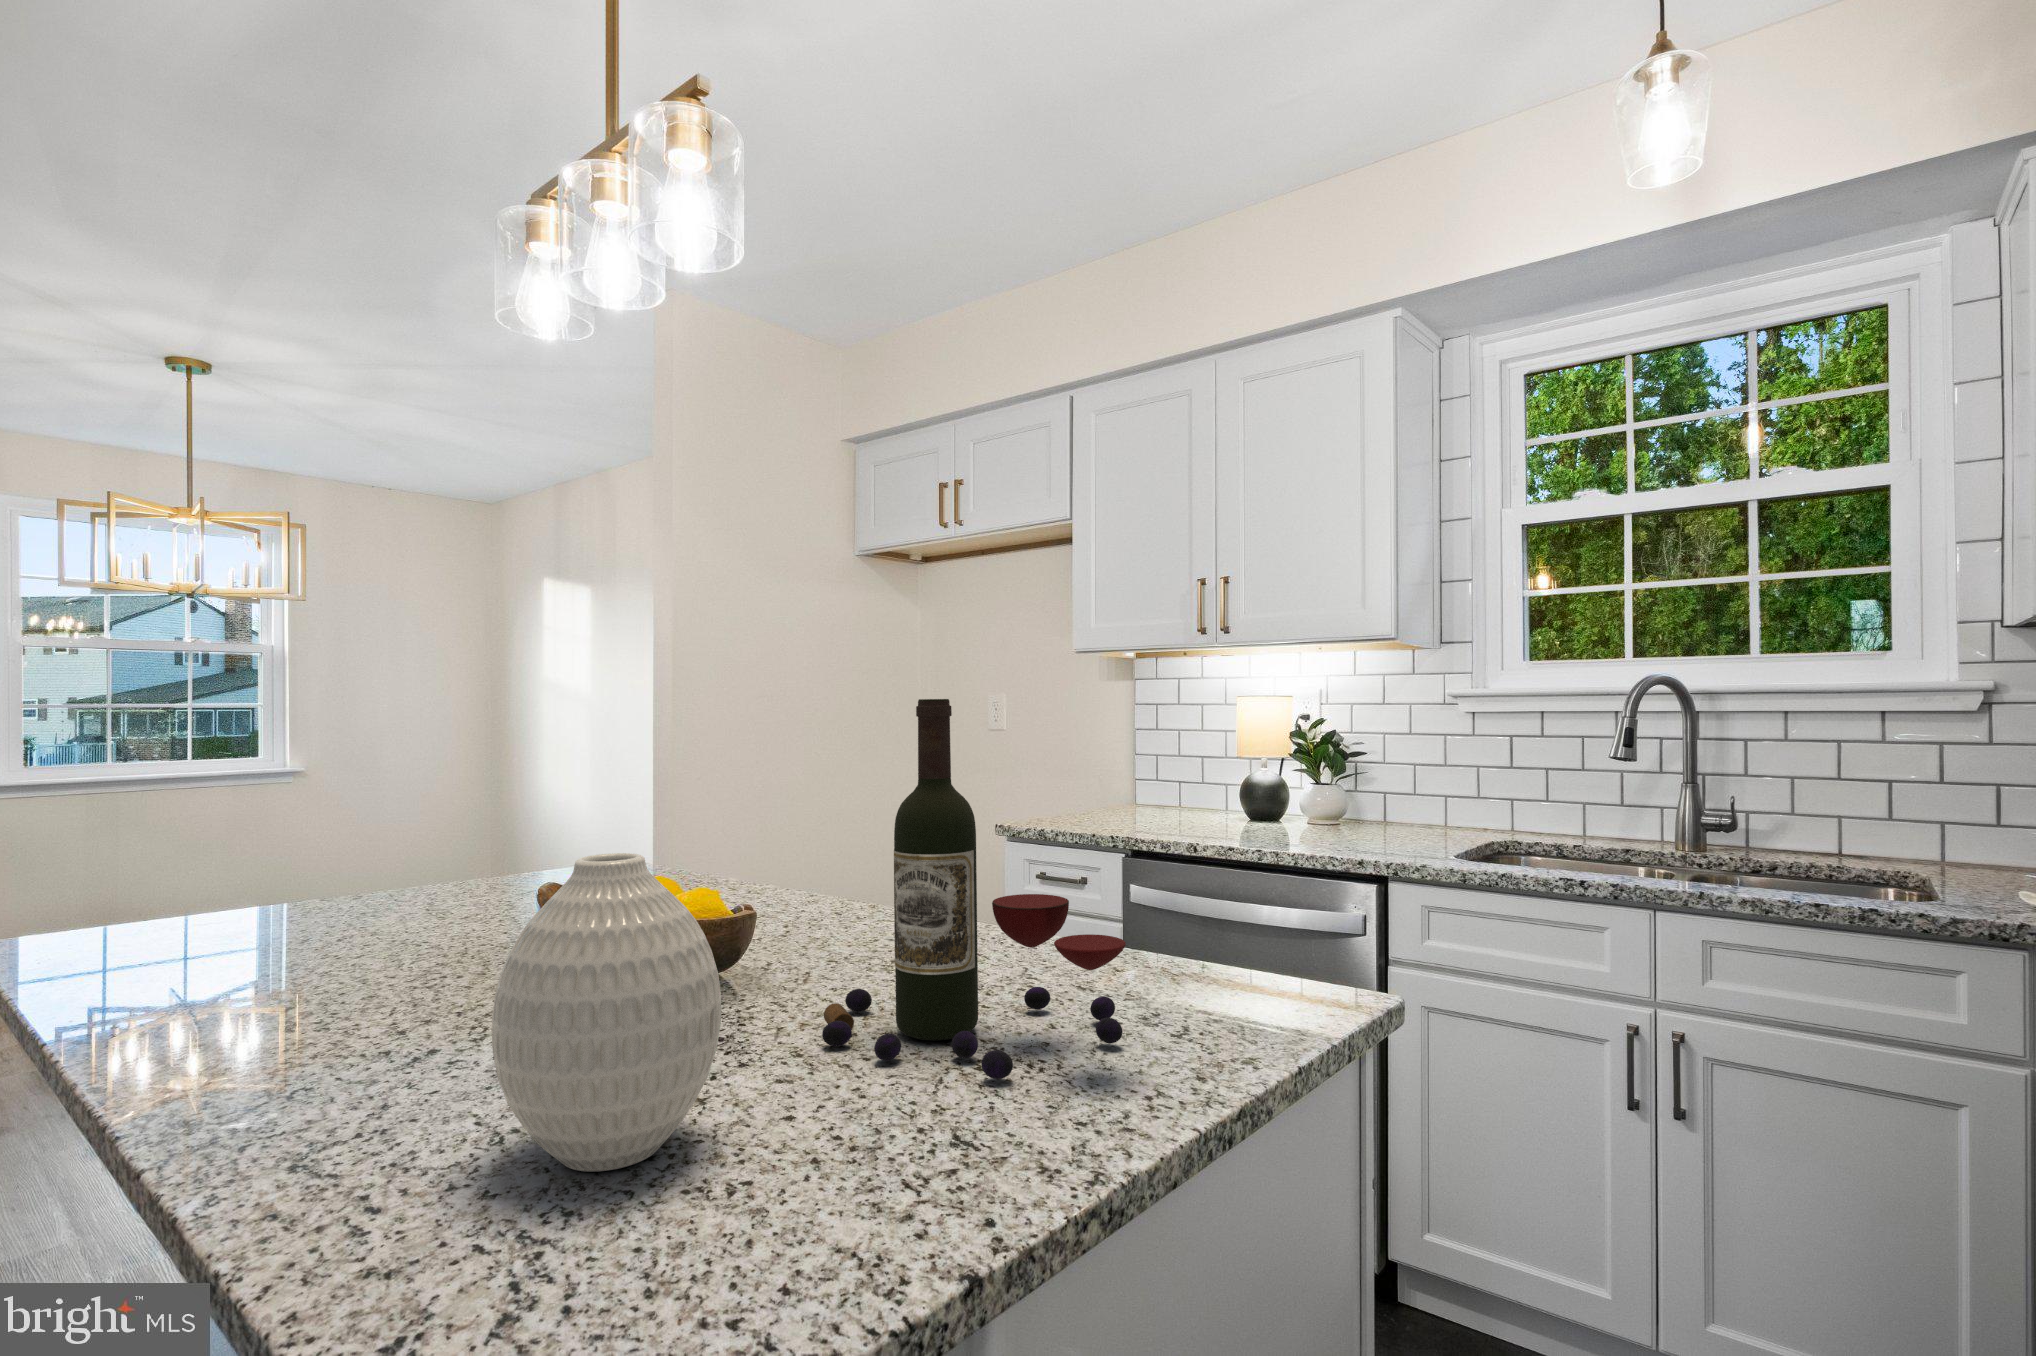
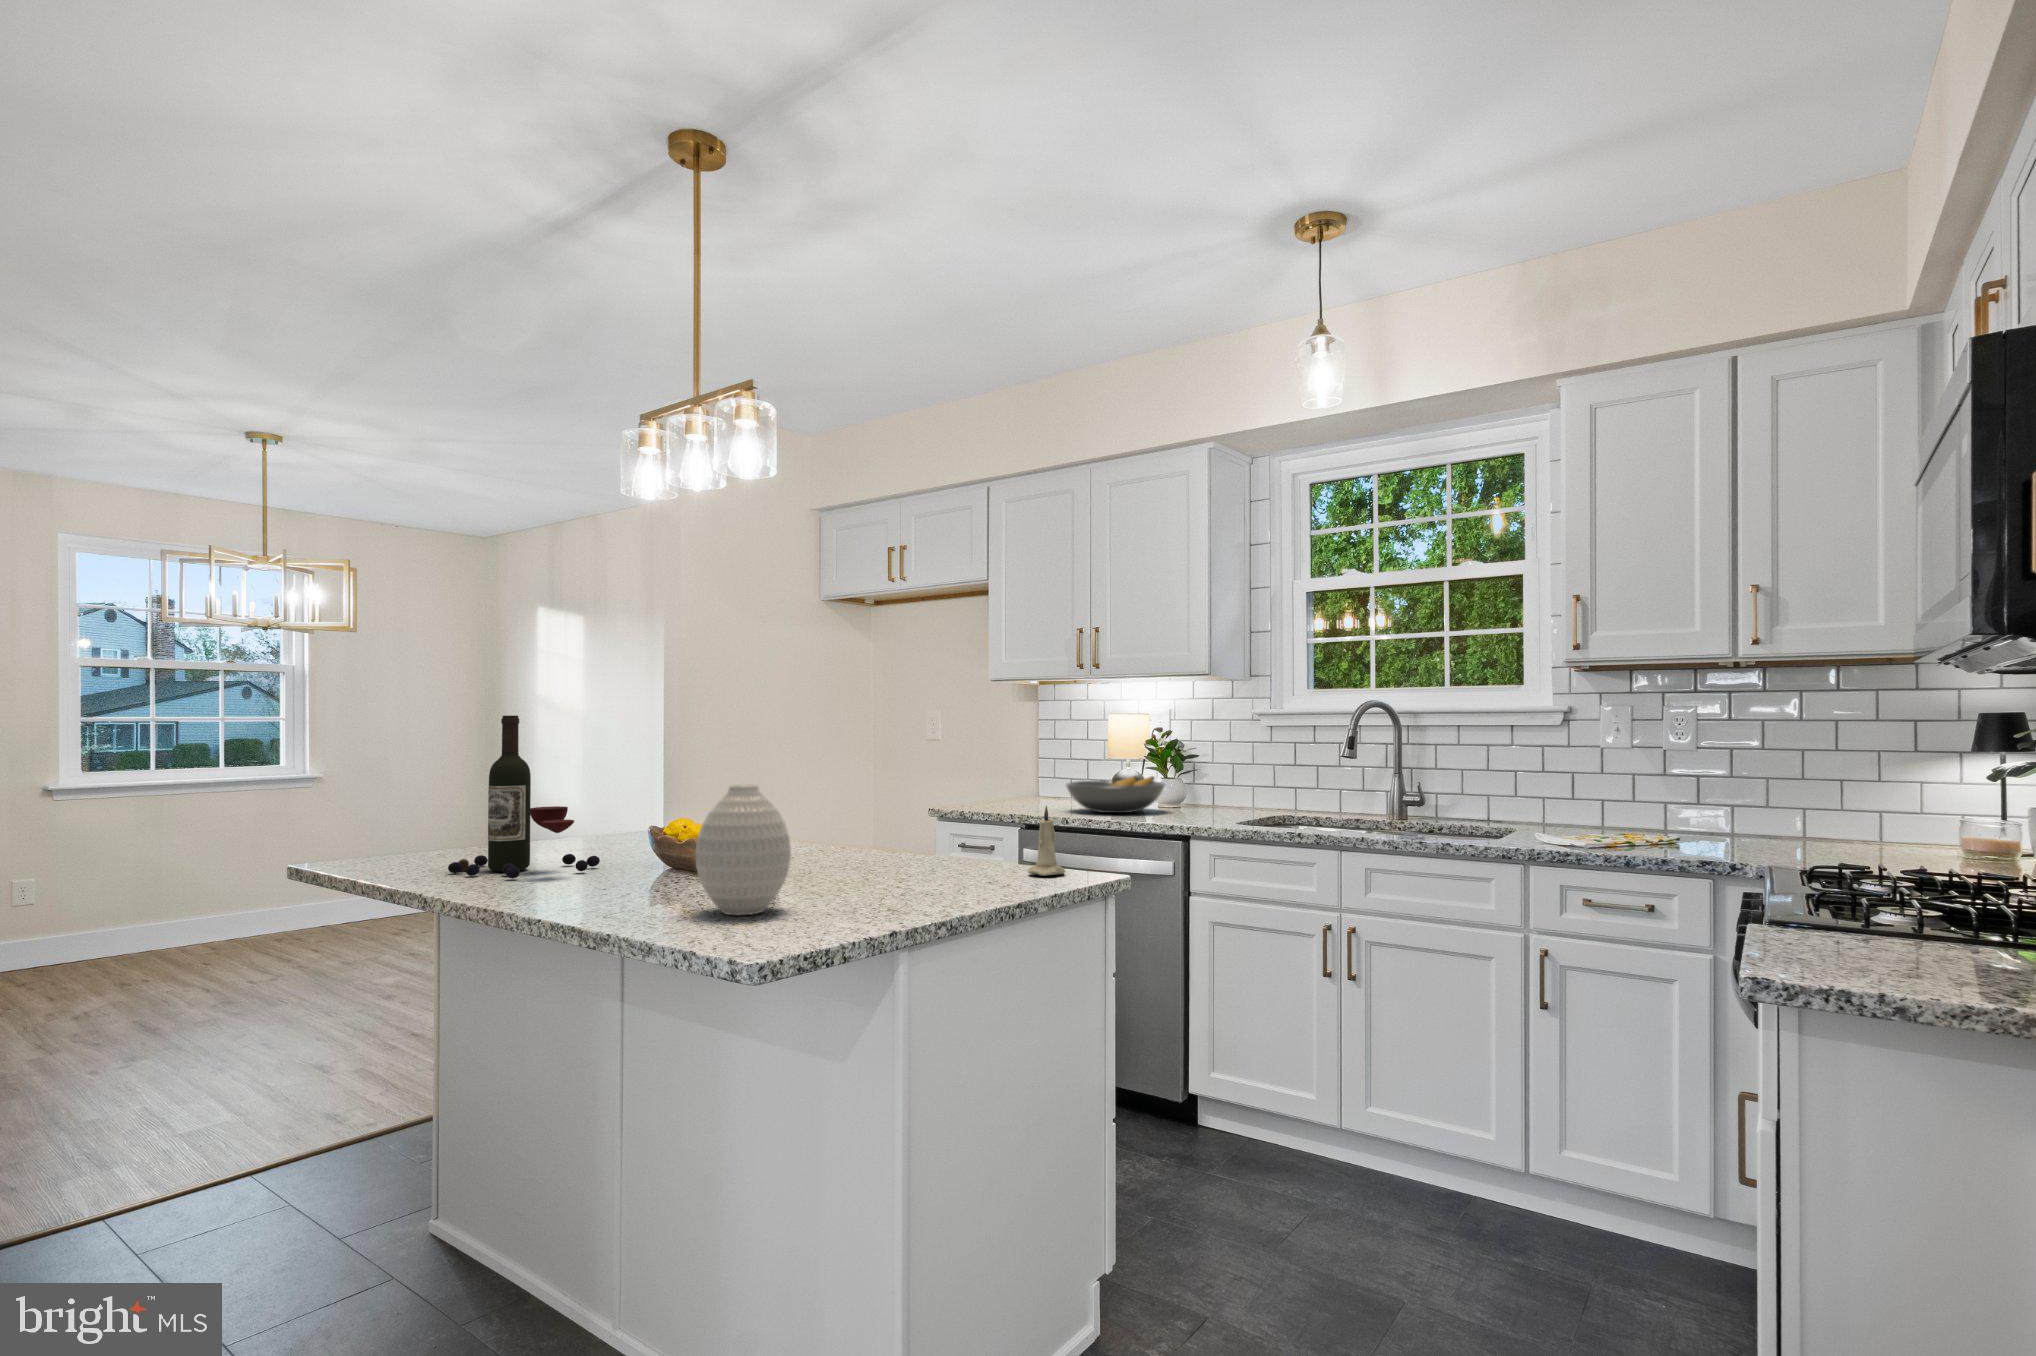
wine bottle: present [822,699,1126,1079] -> present [448,715,600,878]
fruit bowl: none [1185,783,1326,834] -> present [1066,776,1165,813]
candle: none [1200,864,1272,999] -> present [1028,806,1065,876]

